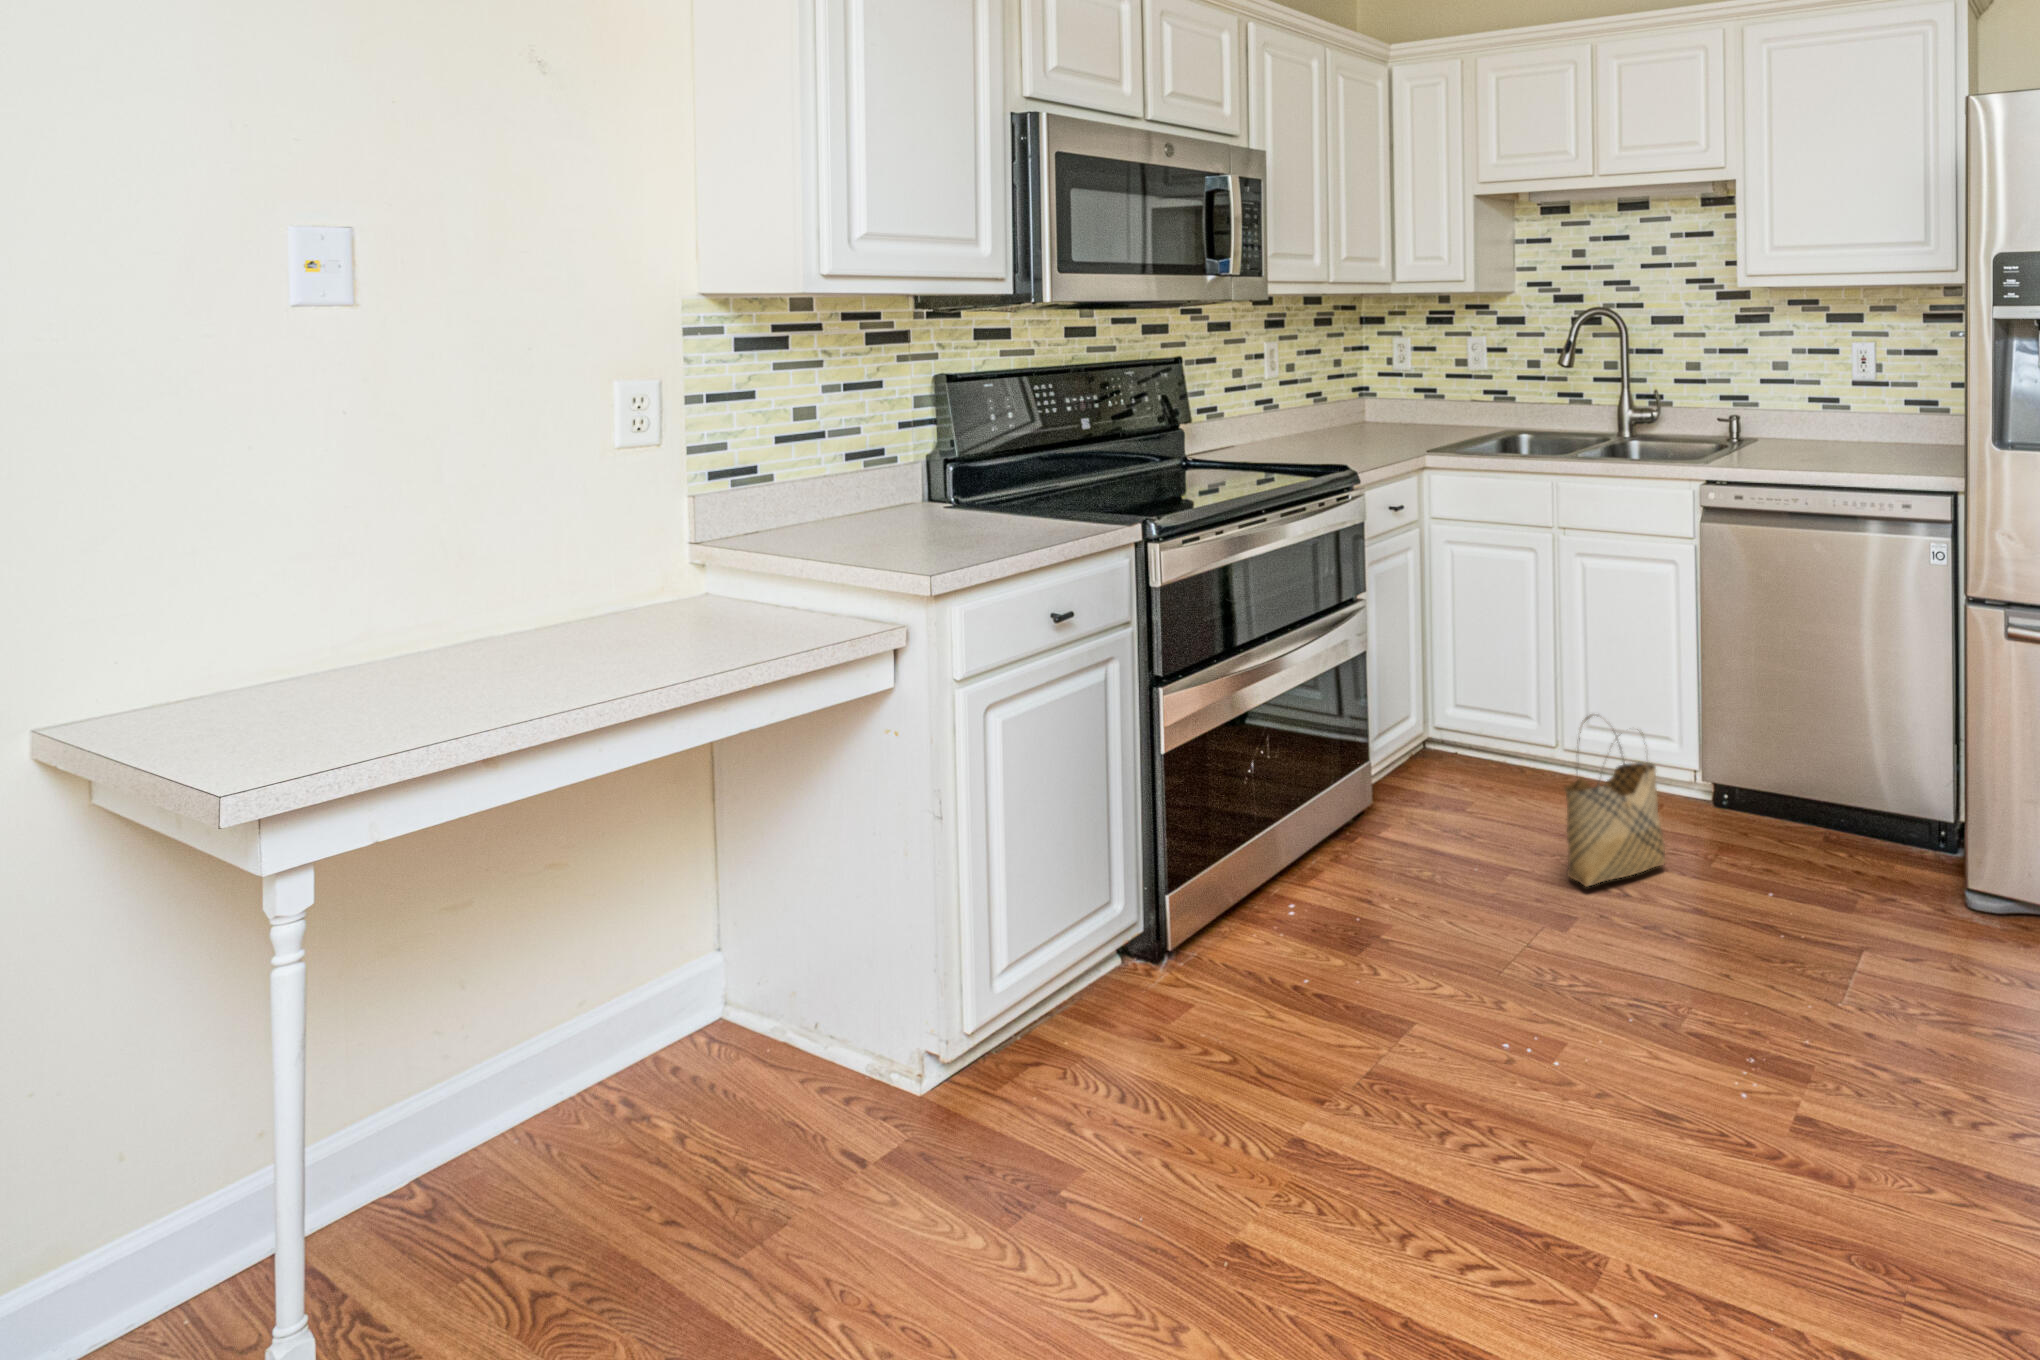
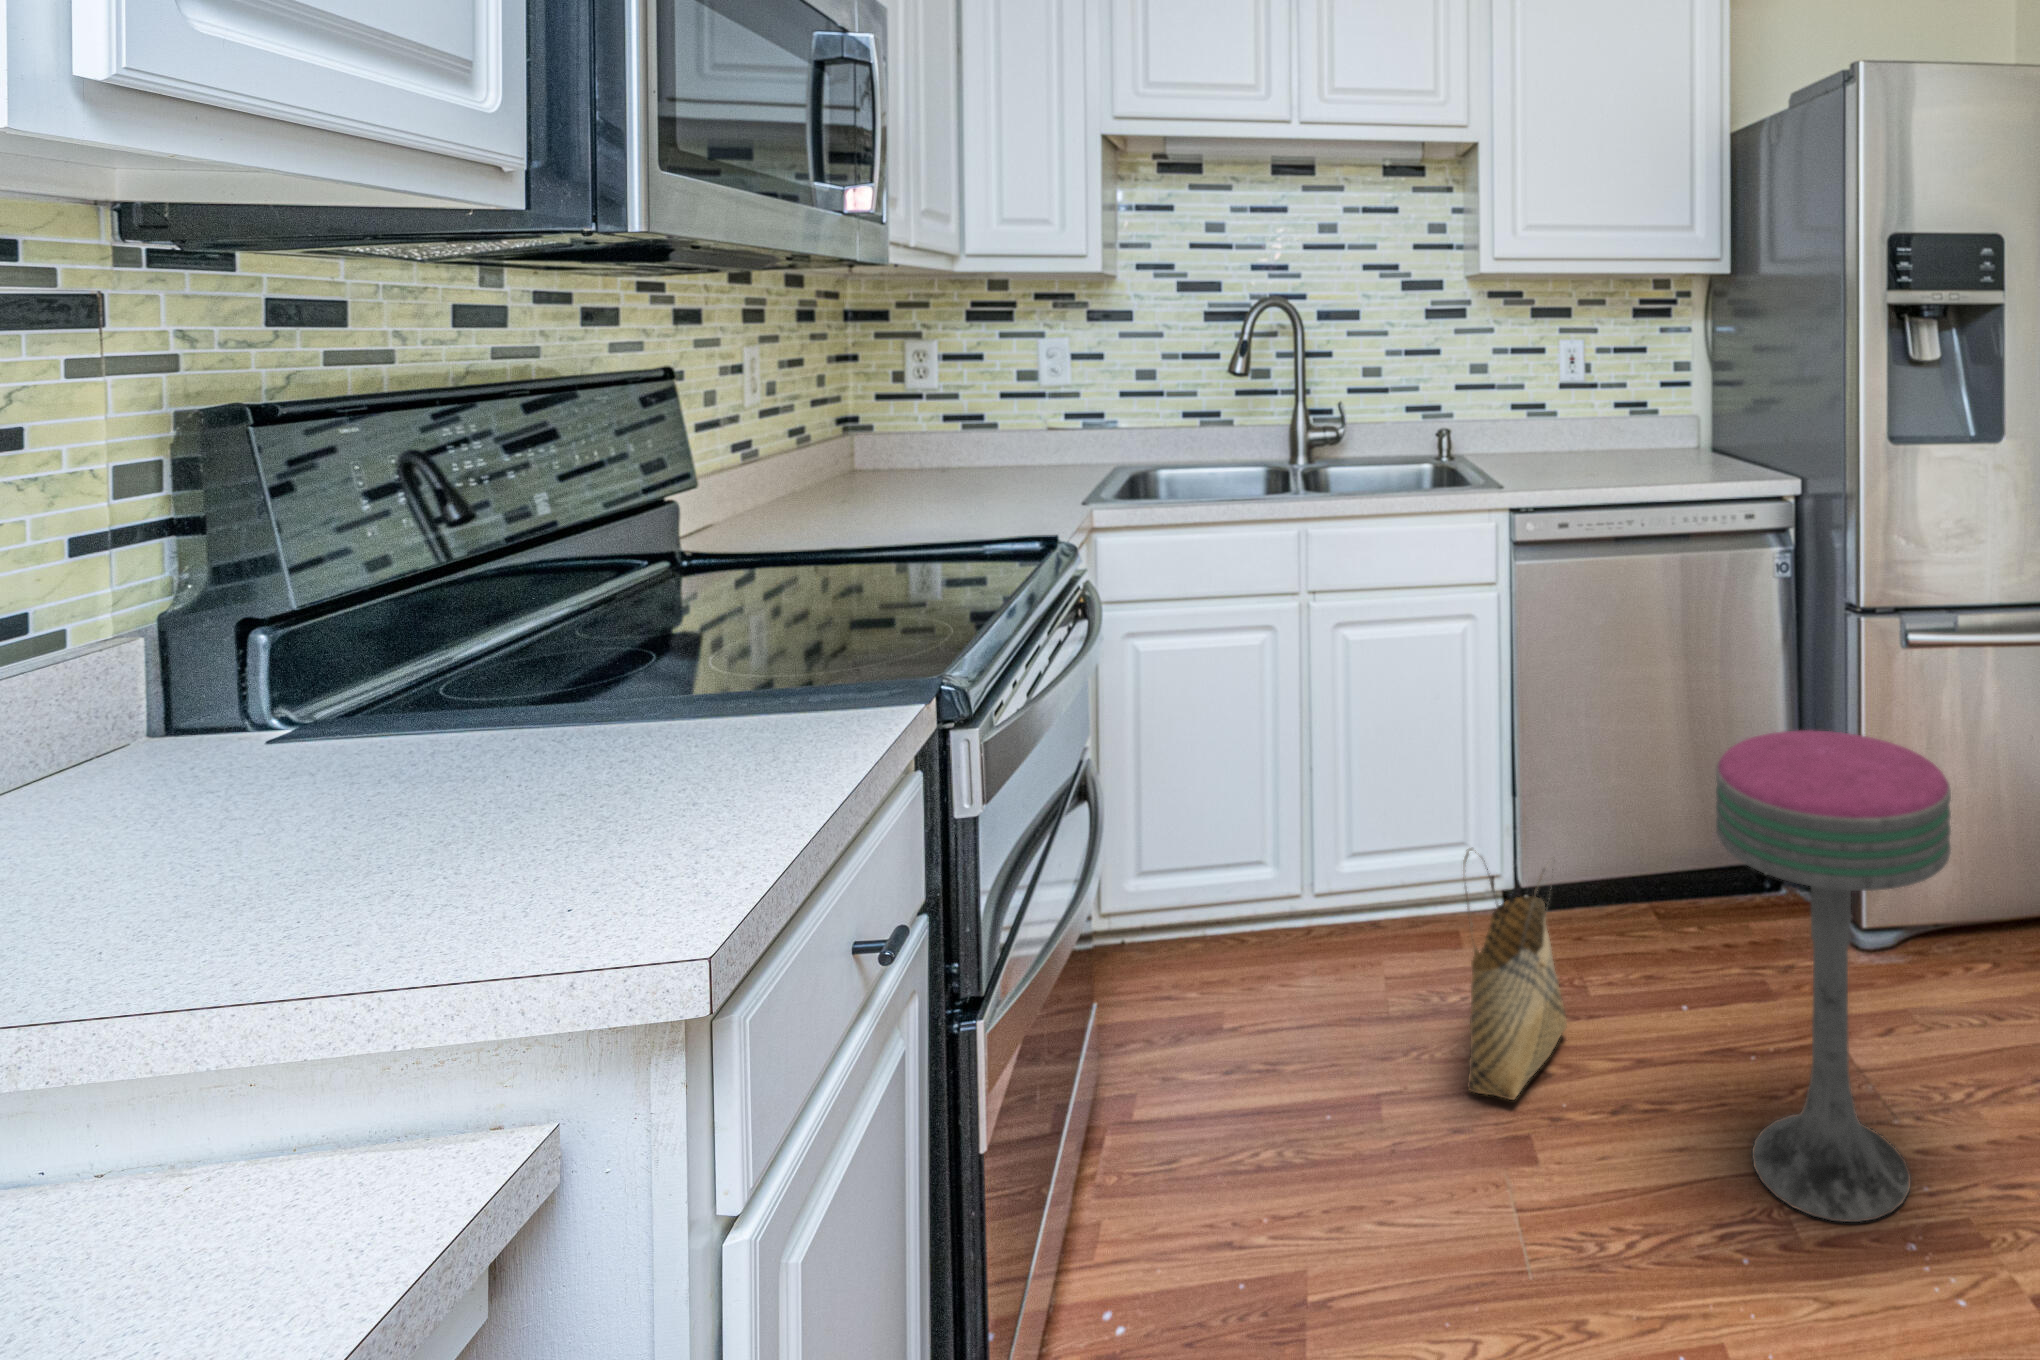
bar stool: none [1668,657,1844,1018] -> present [1716,730,1951,1222]

